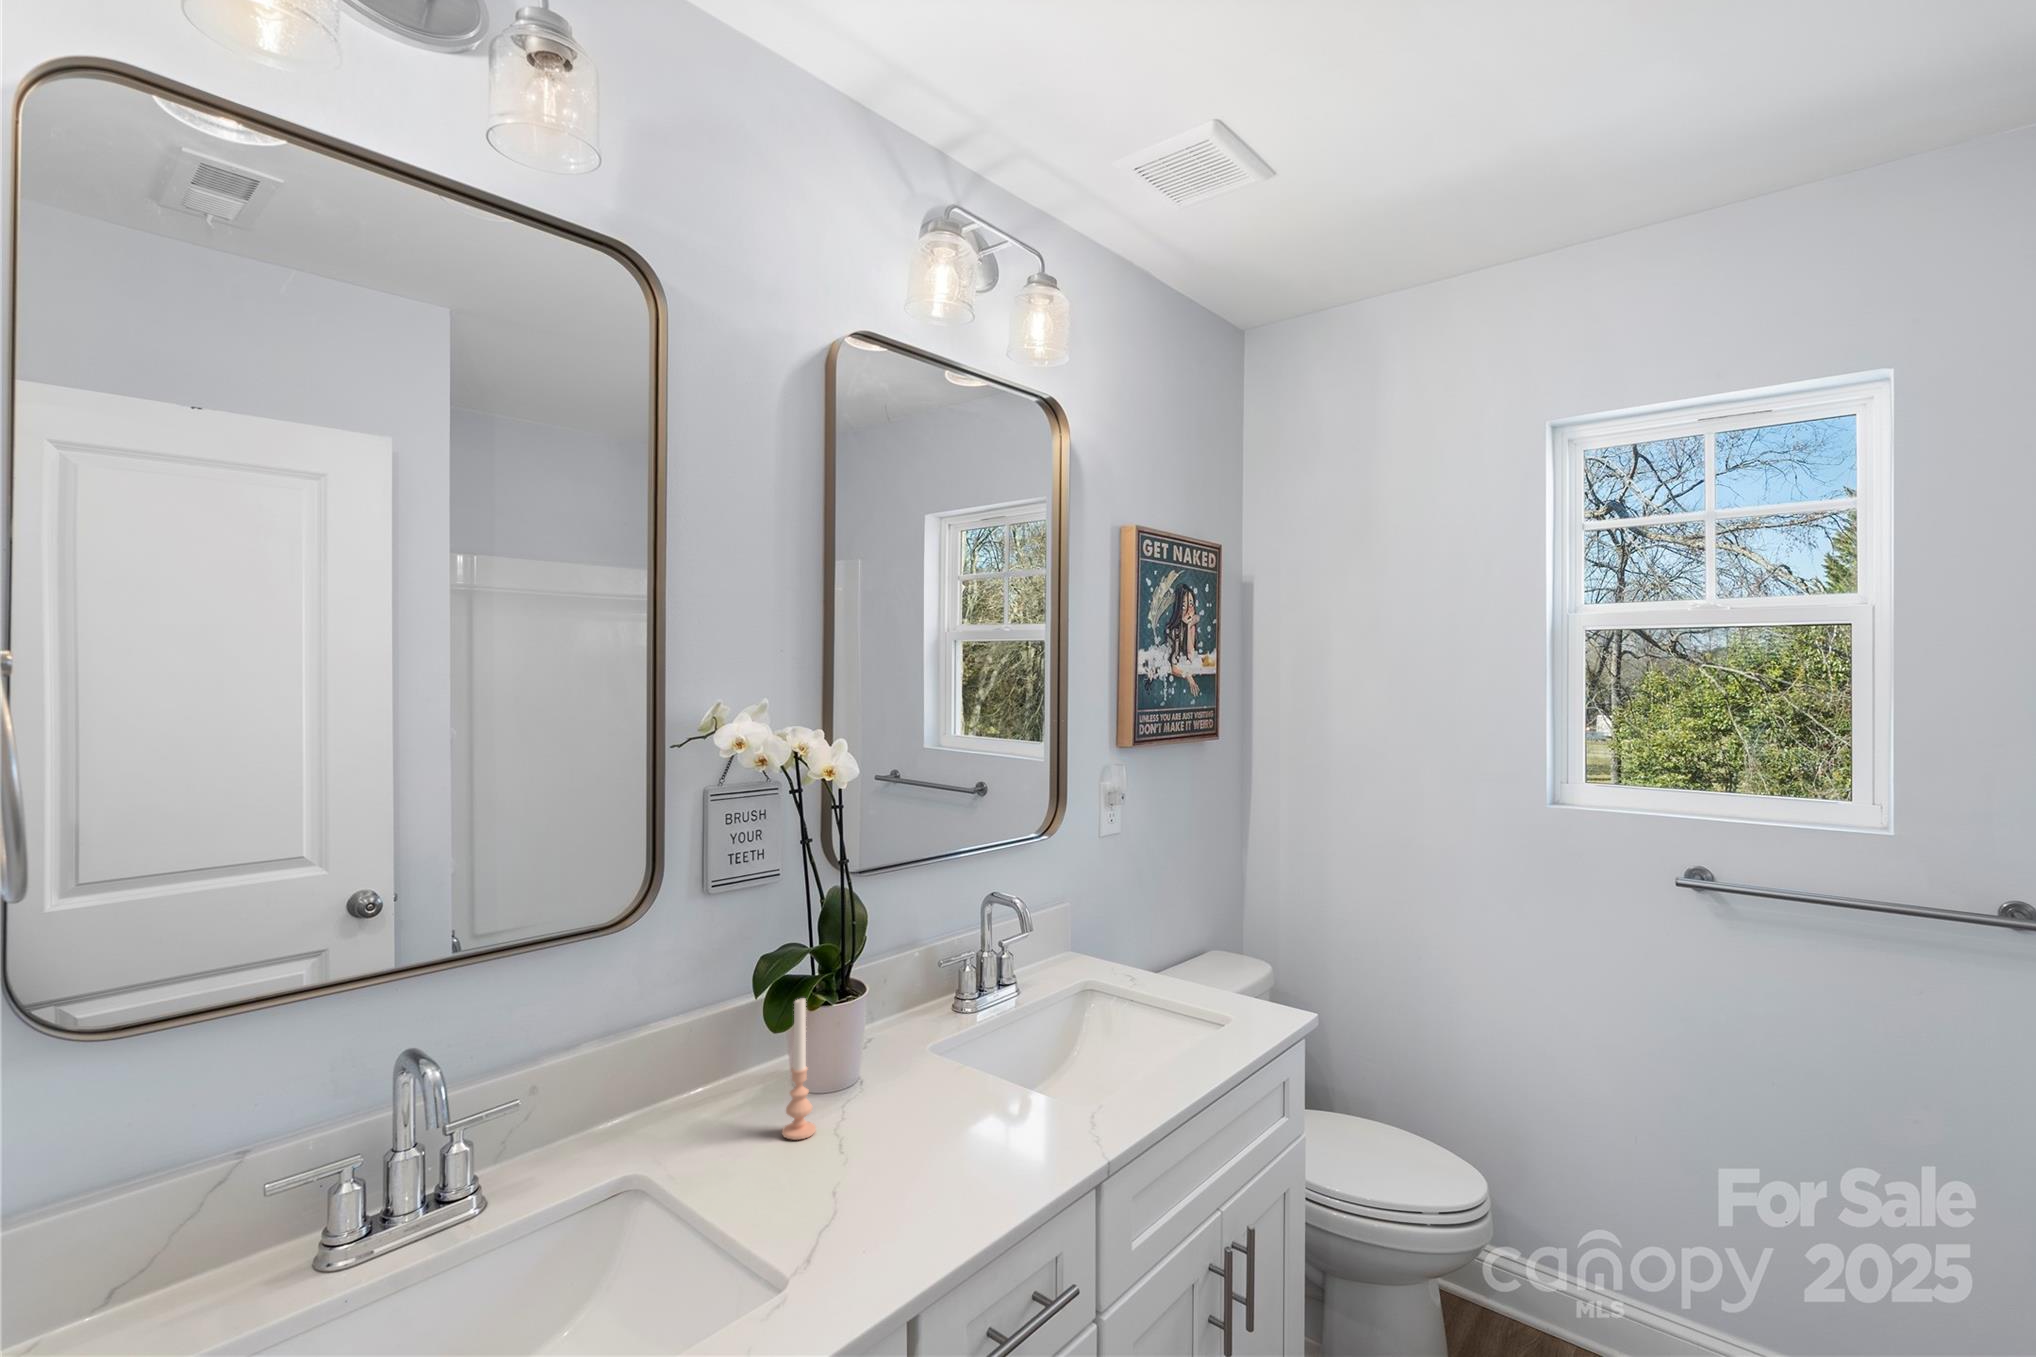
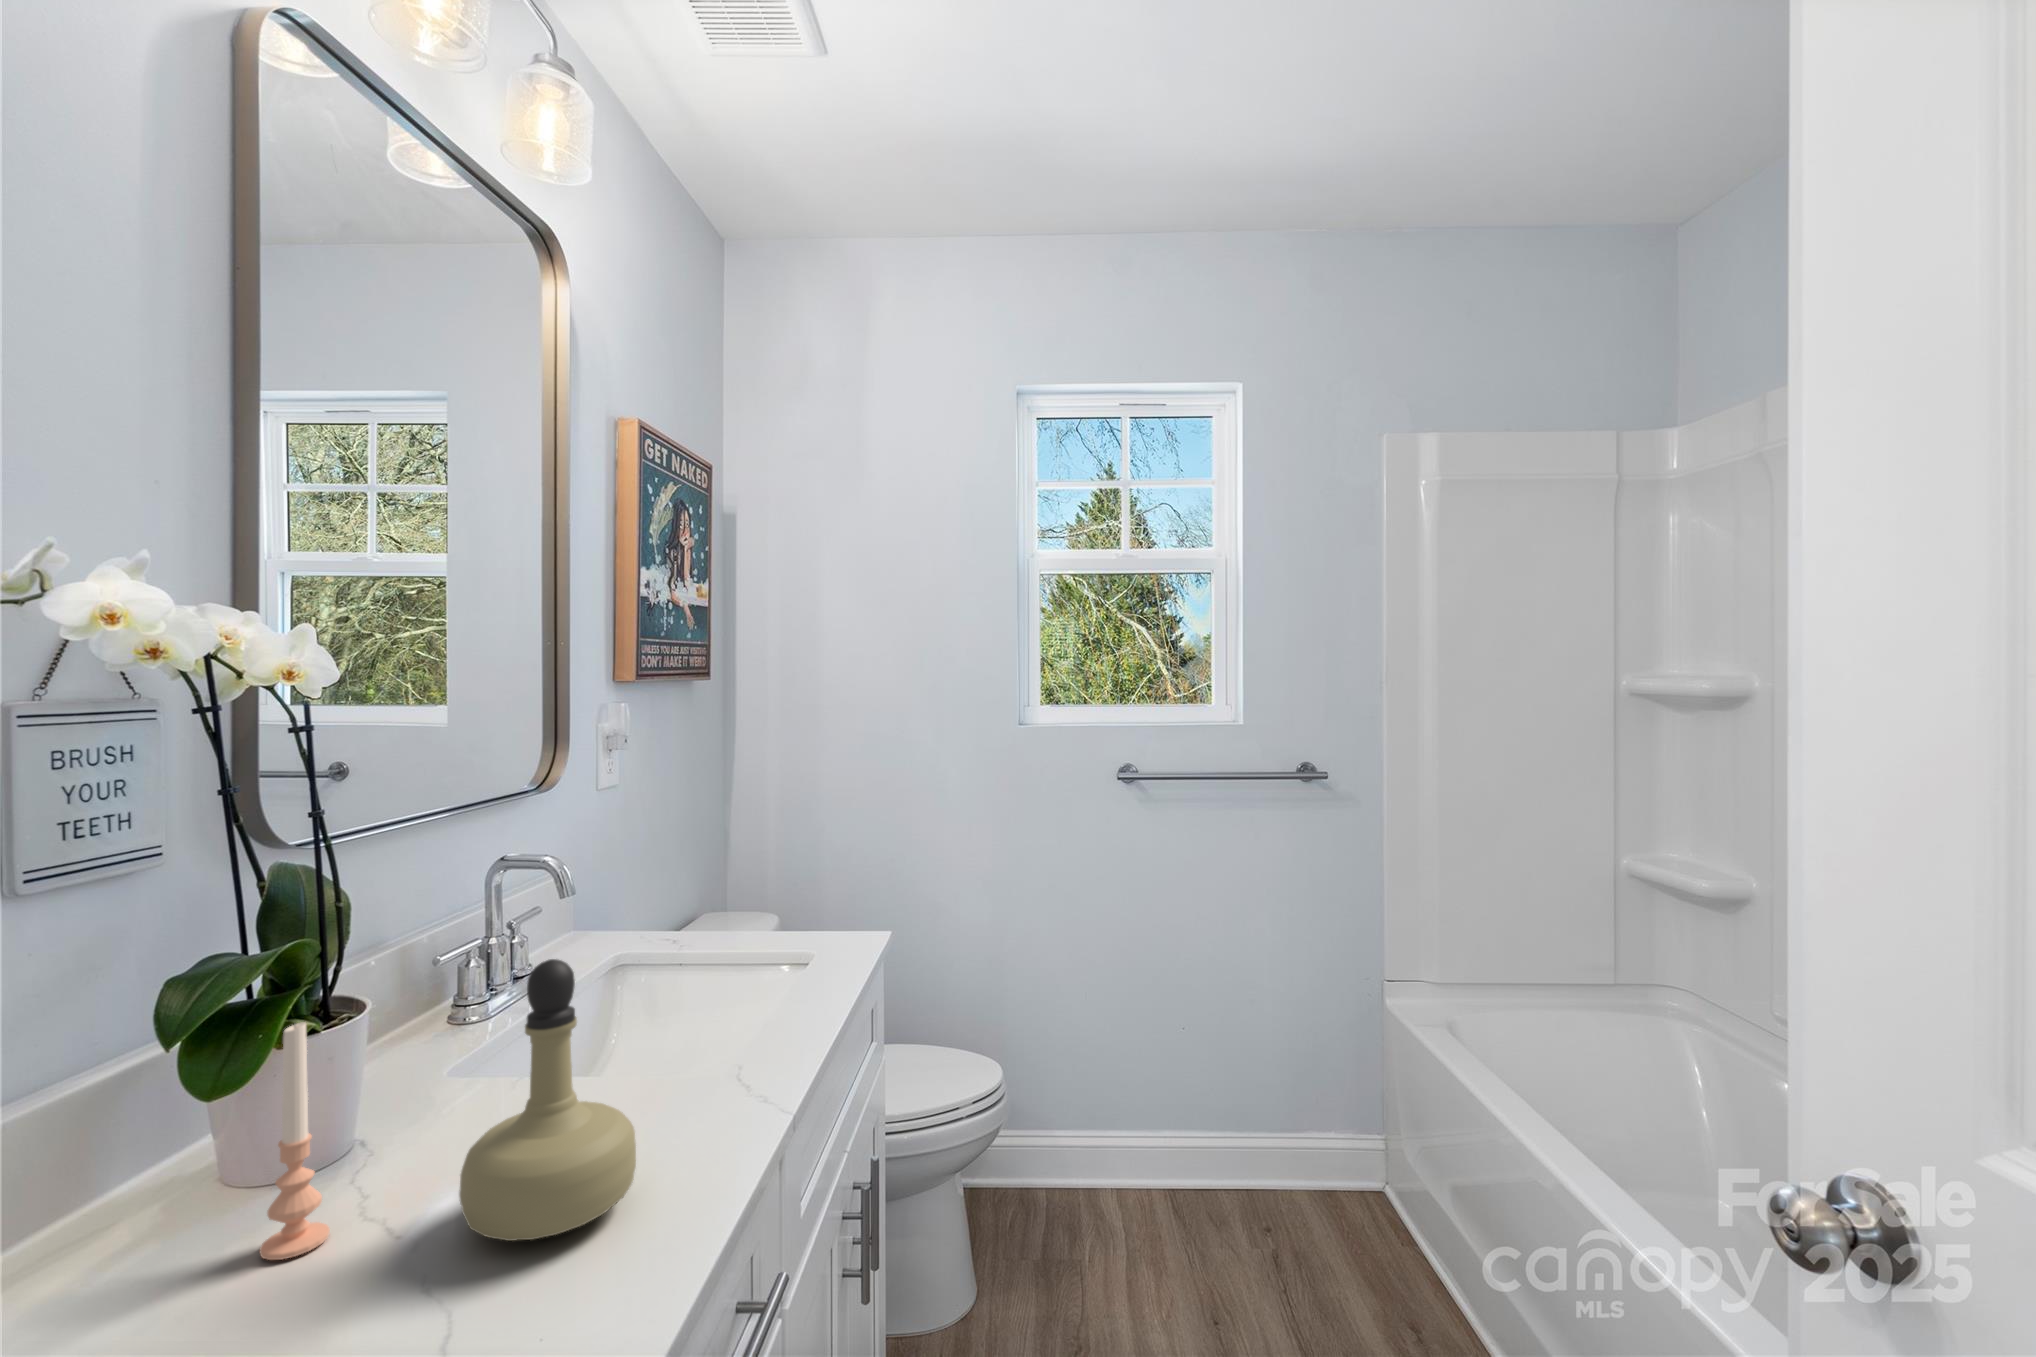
perfume bottle: none [864,990,973,1180] -> present [459,959,636,1241]

